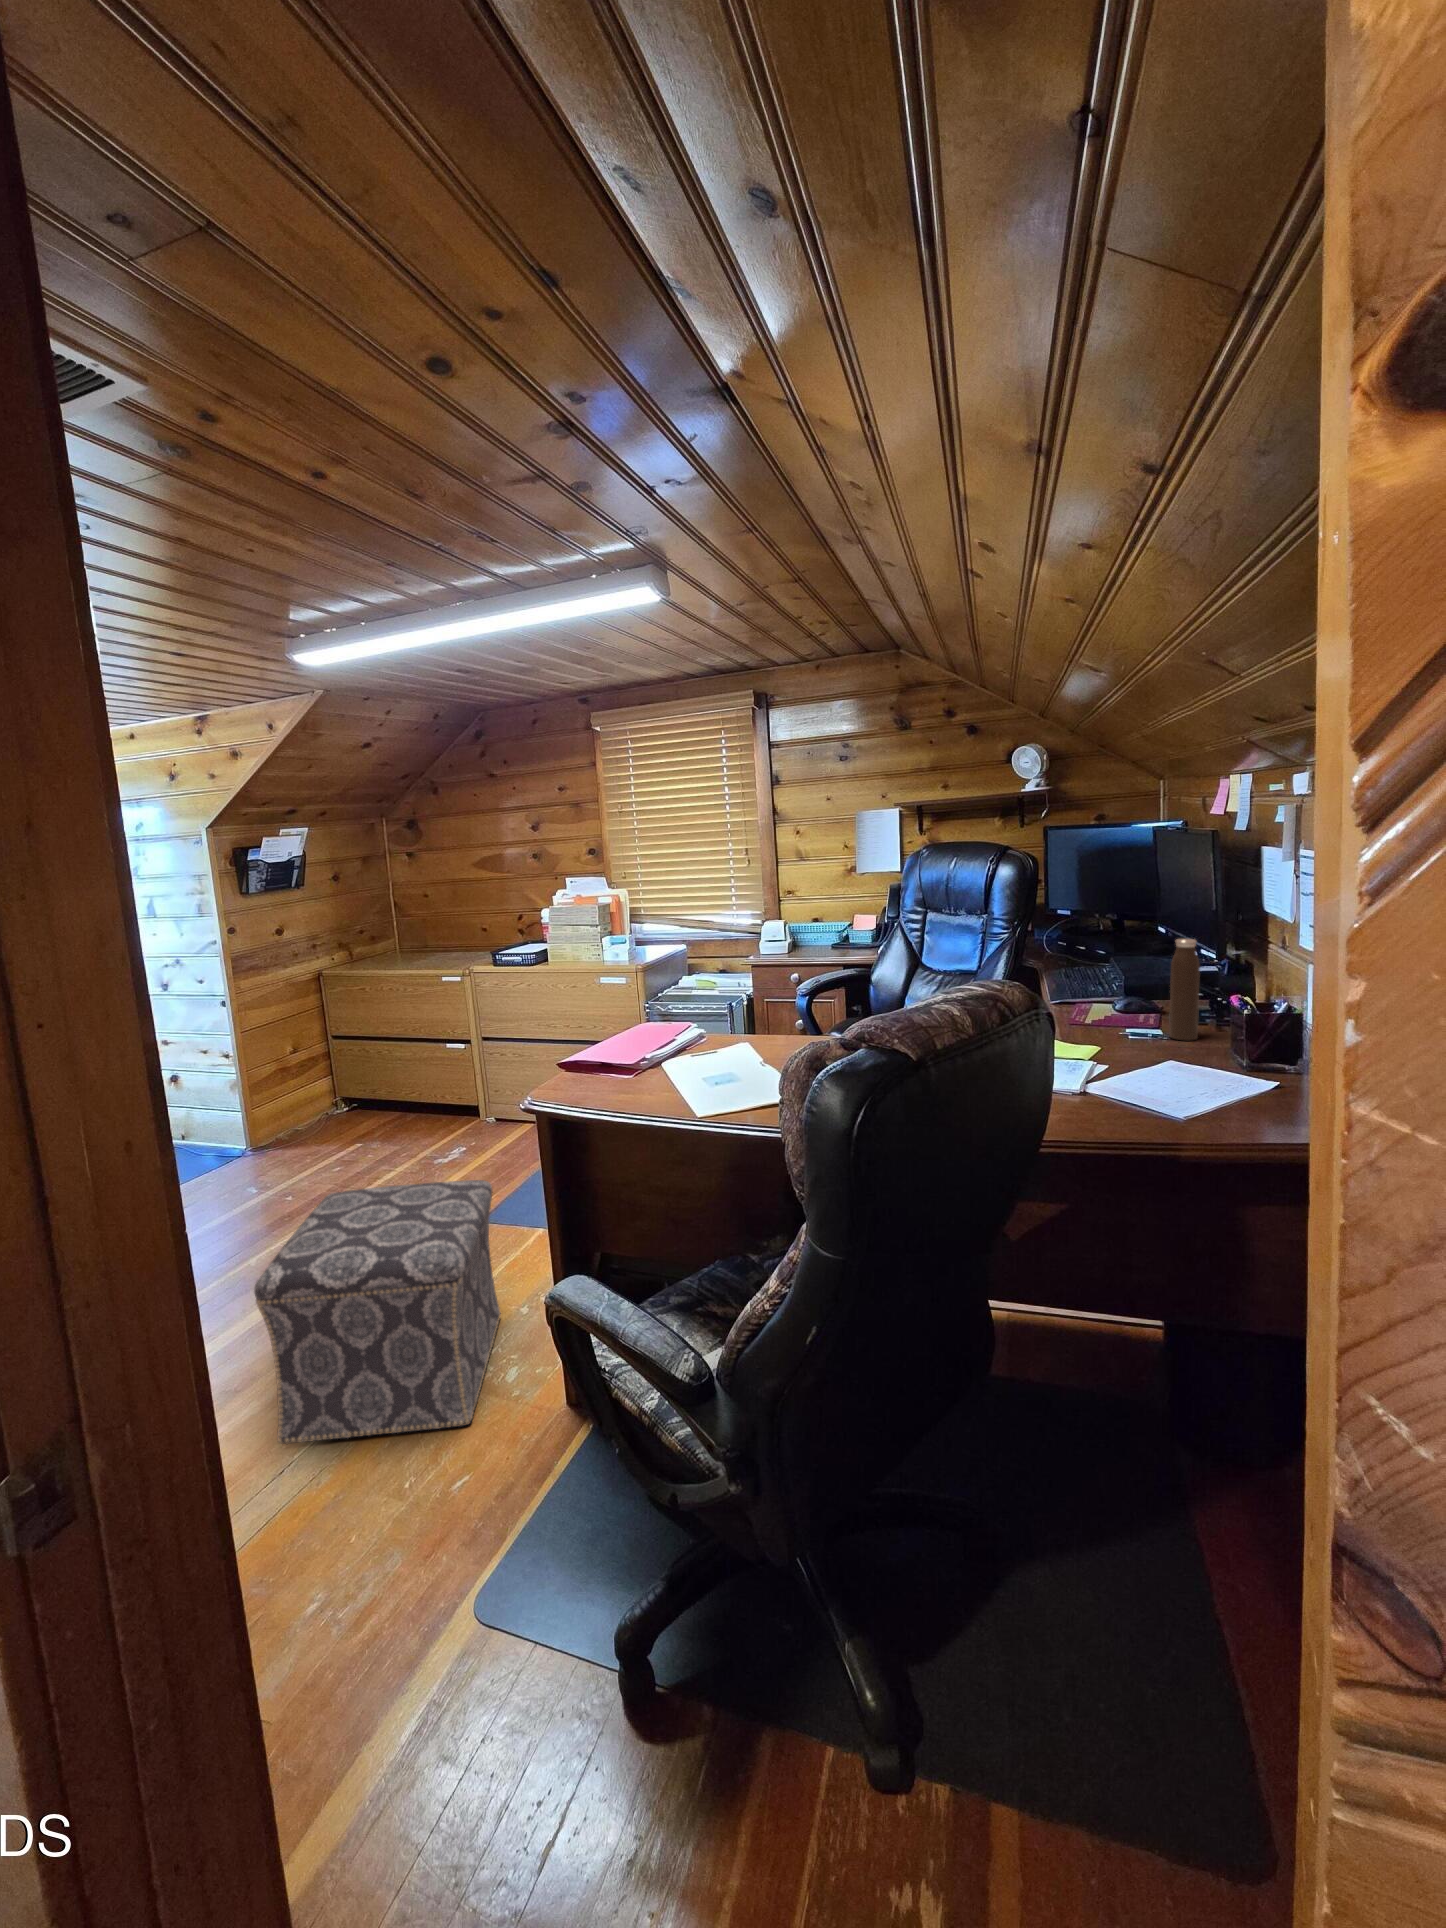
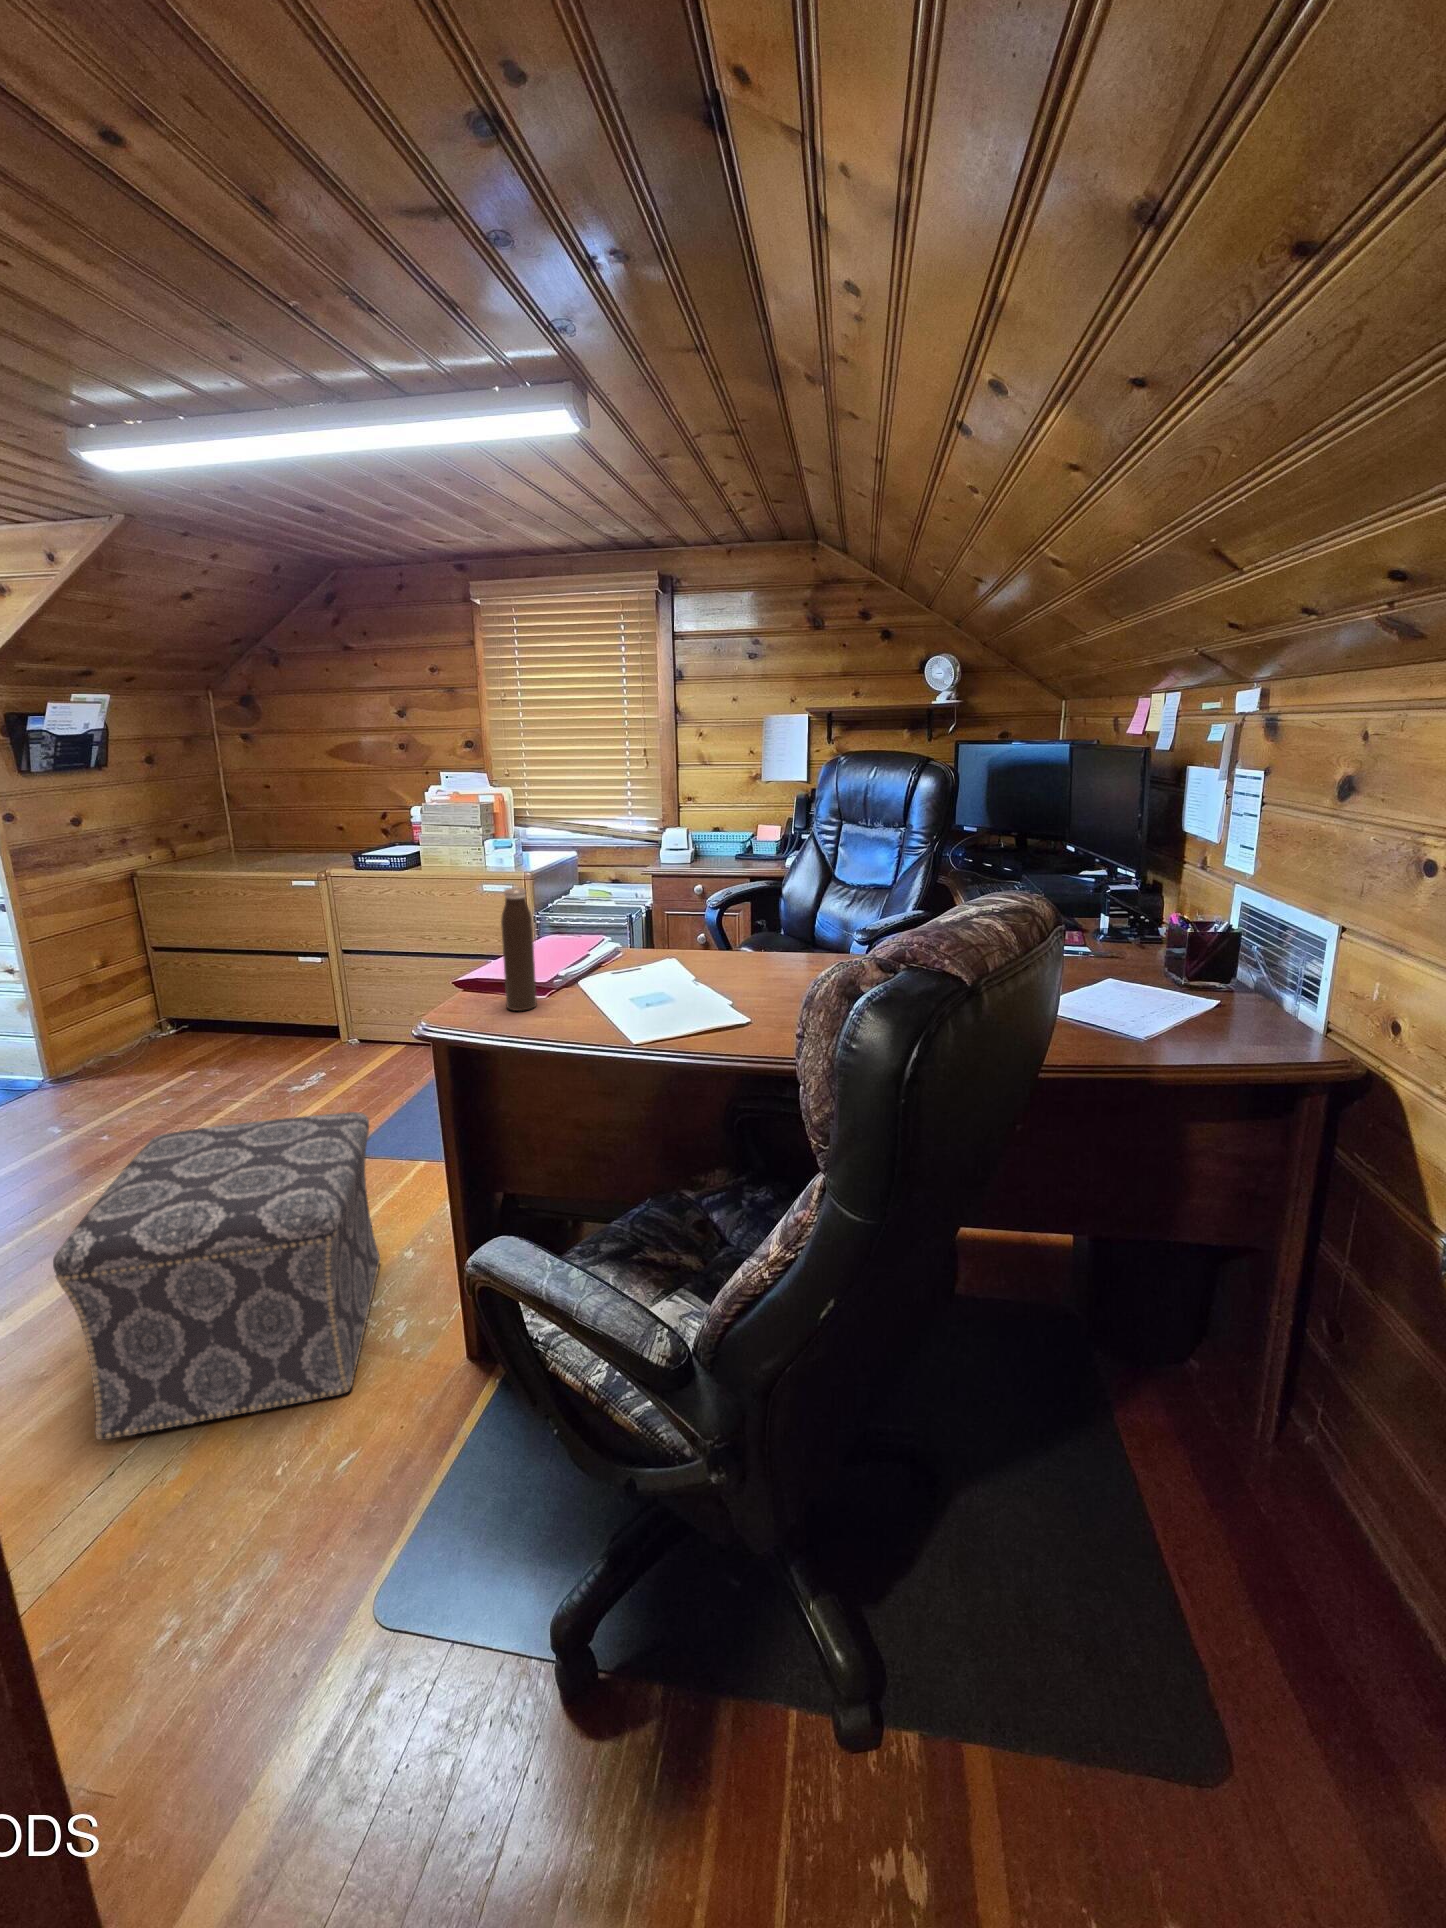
water bottle: present [1169,939,1200,1041] -> present [501,888,537,1011]

